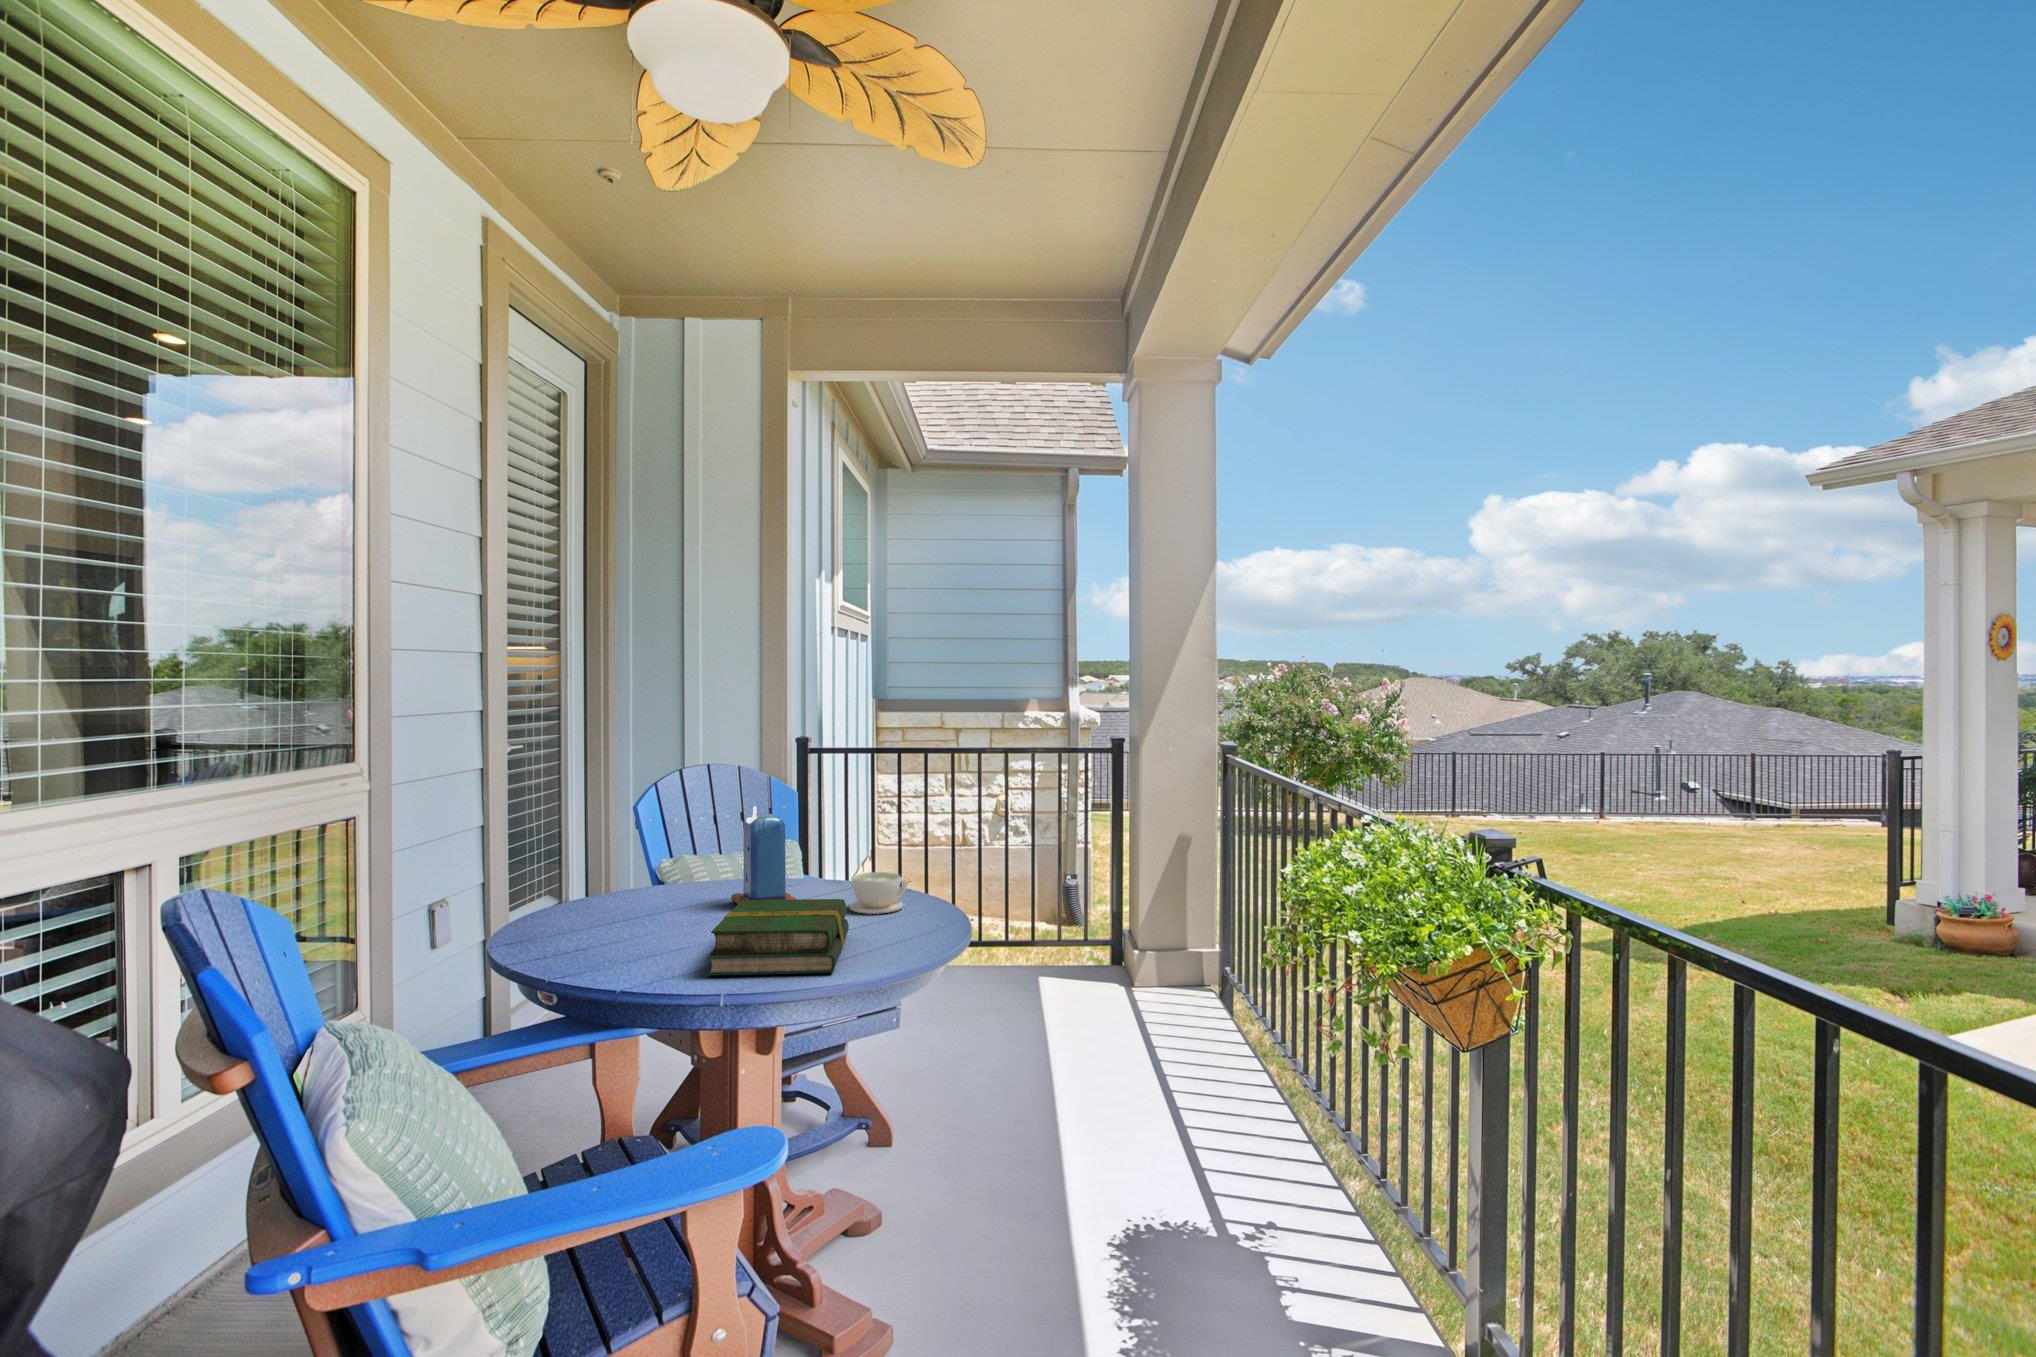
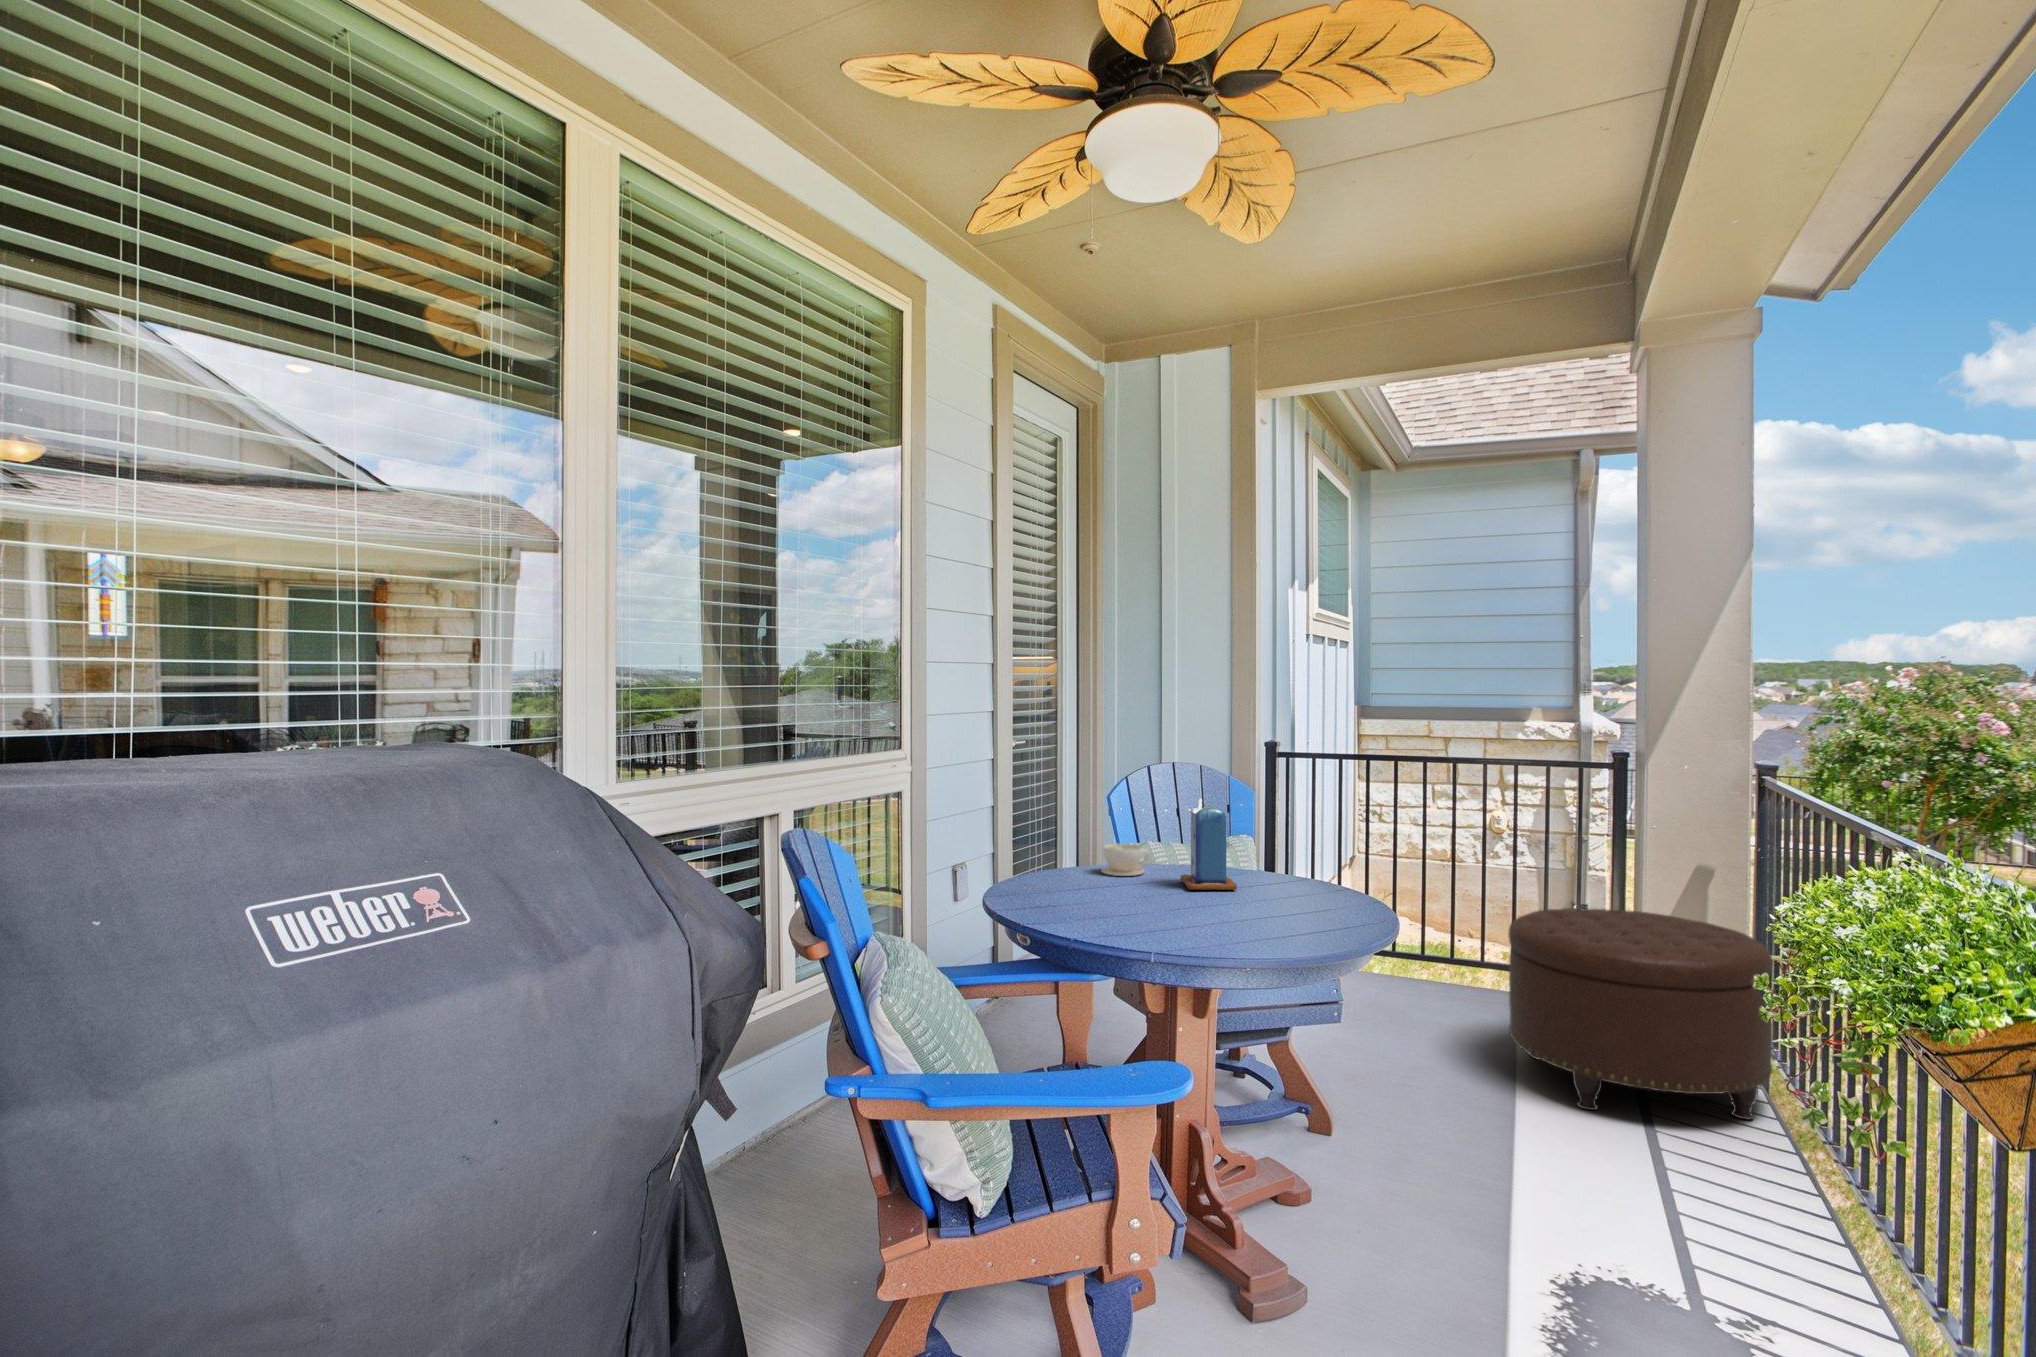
coffee cup: present [850,872,907,914] -> present [1102,843,1150,876]
ottoman: none [1043,885,1252,1077] -> present [1508,908,1773,1120]
book: present [707,899,849,975] -> none [1146,878,1276,947]

